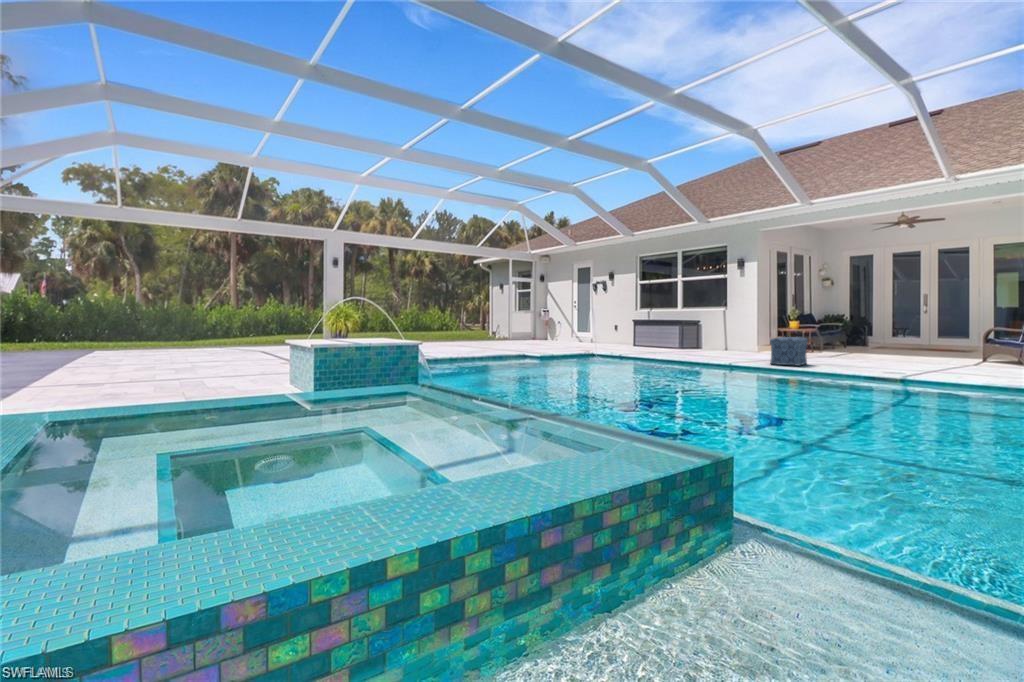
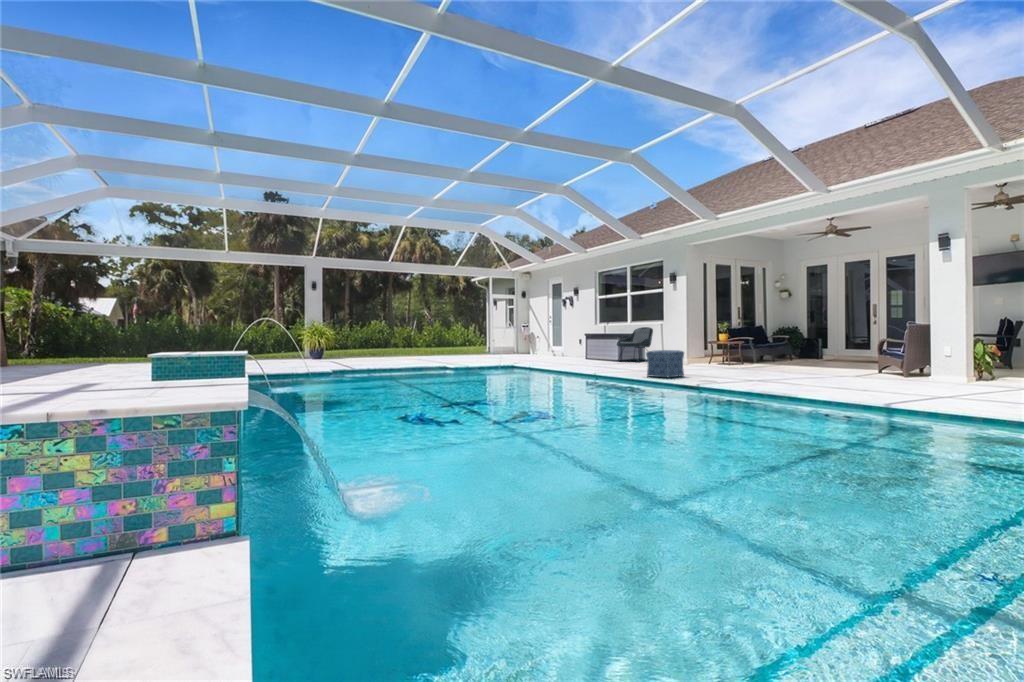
lounge chair: none [678,314,716,349] -> present [617,327,653,362]

